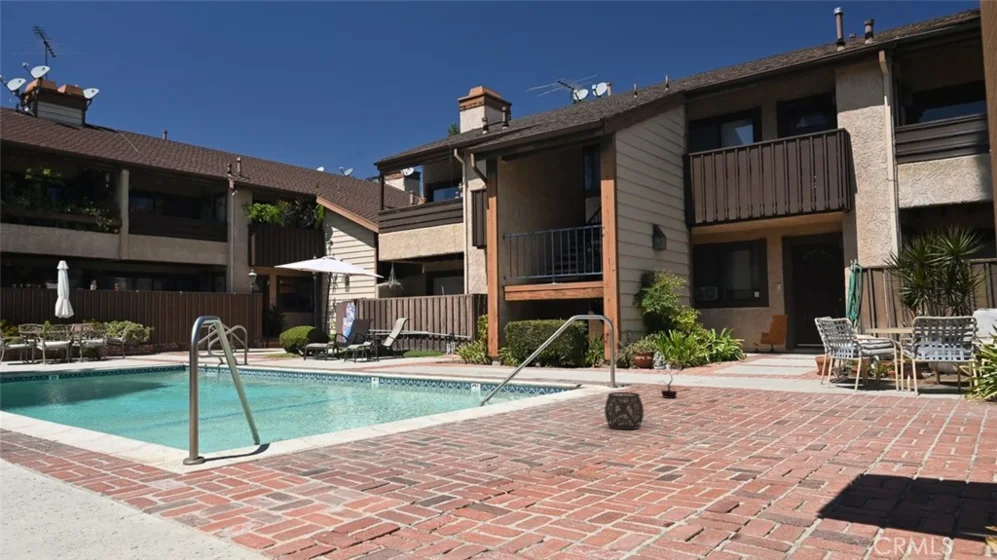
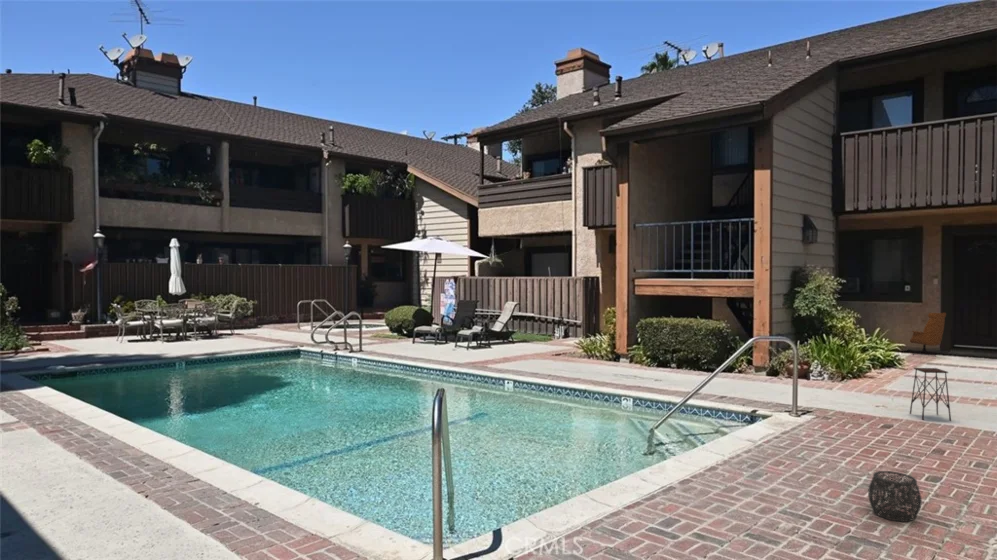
side table: none [713,341,742,385] -> present [910,368,951,421]
potted plant: present [658,361,682,398] -> none [871,404,912,448]

